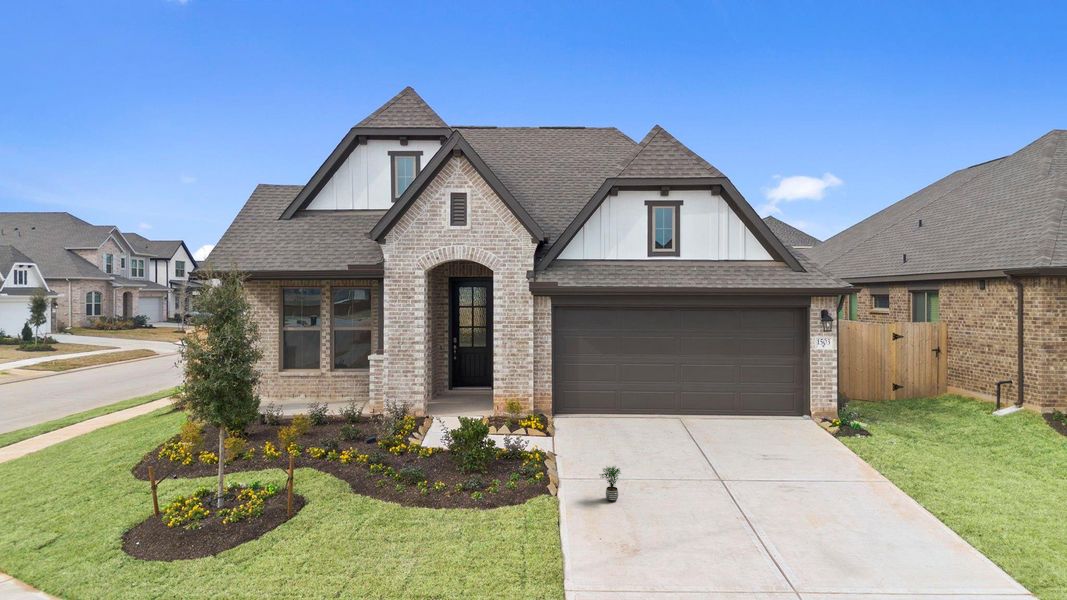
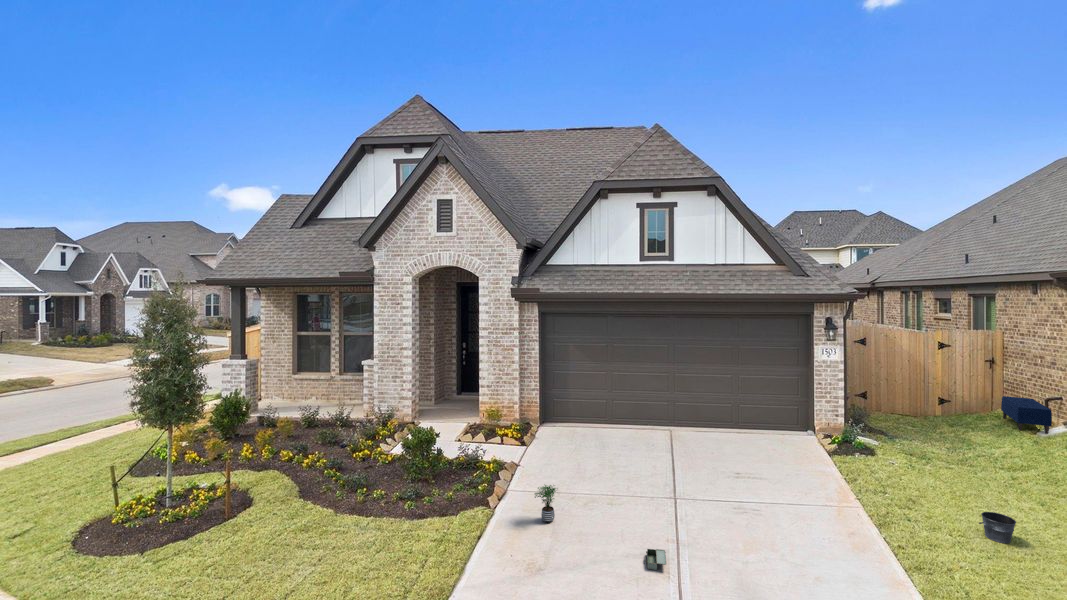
bench: none [954,381,998,412] -> present [1001,396,1052,434]
bucket: none [972,472,1003,496] -> present [979,512,1016,543]
toolbox: none [715,517,739,534] -> present [645,549,666,570]

